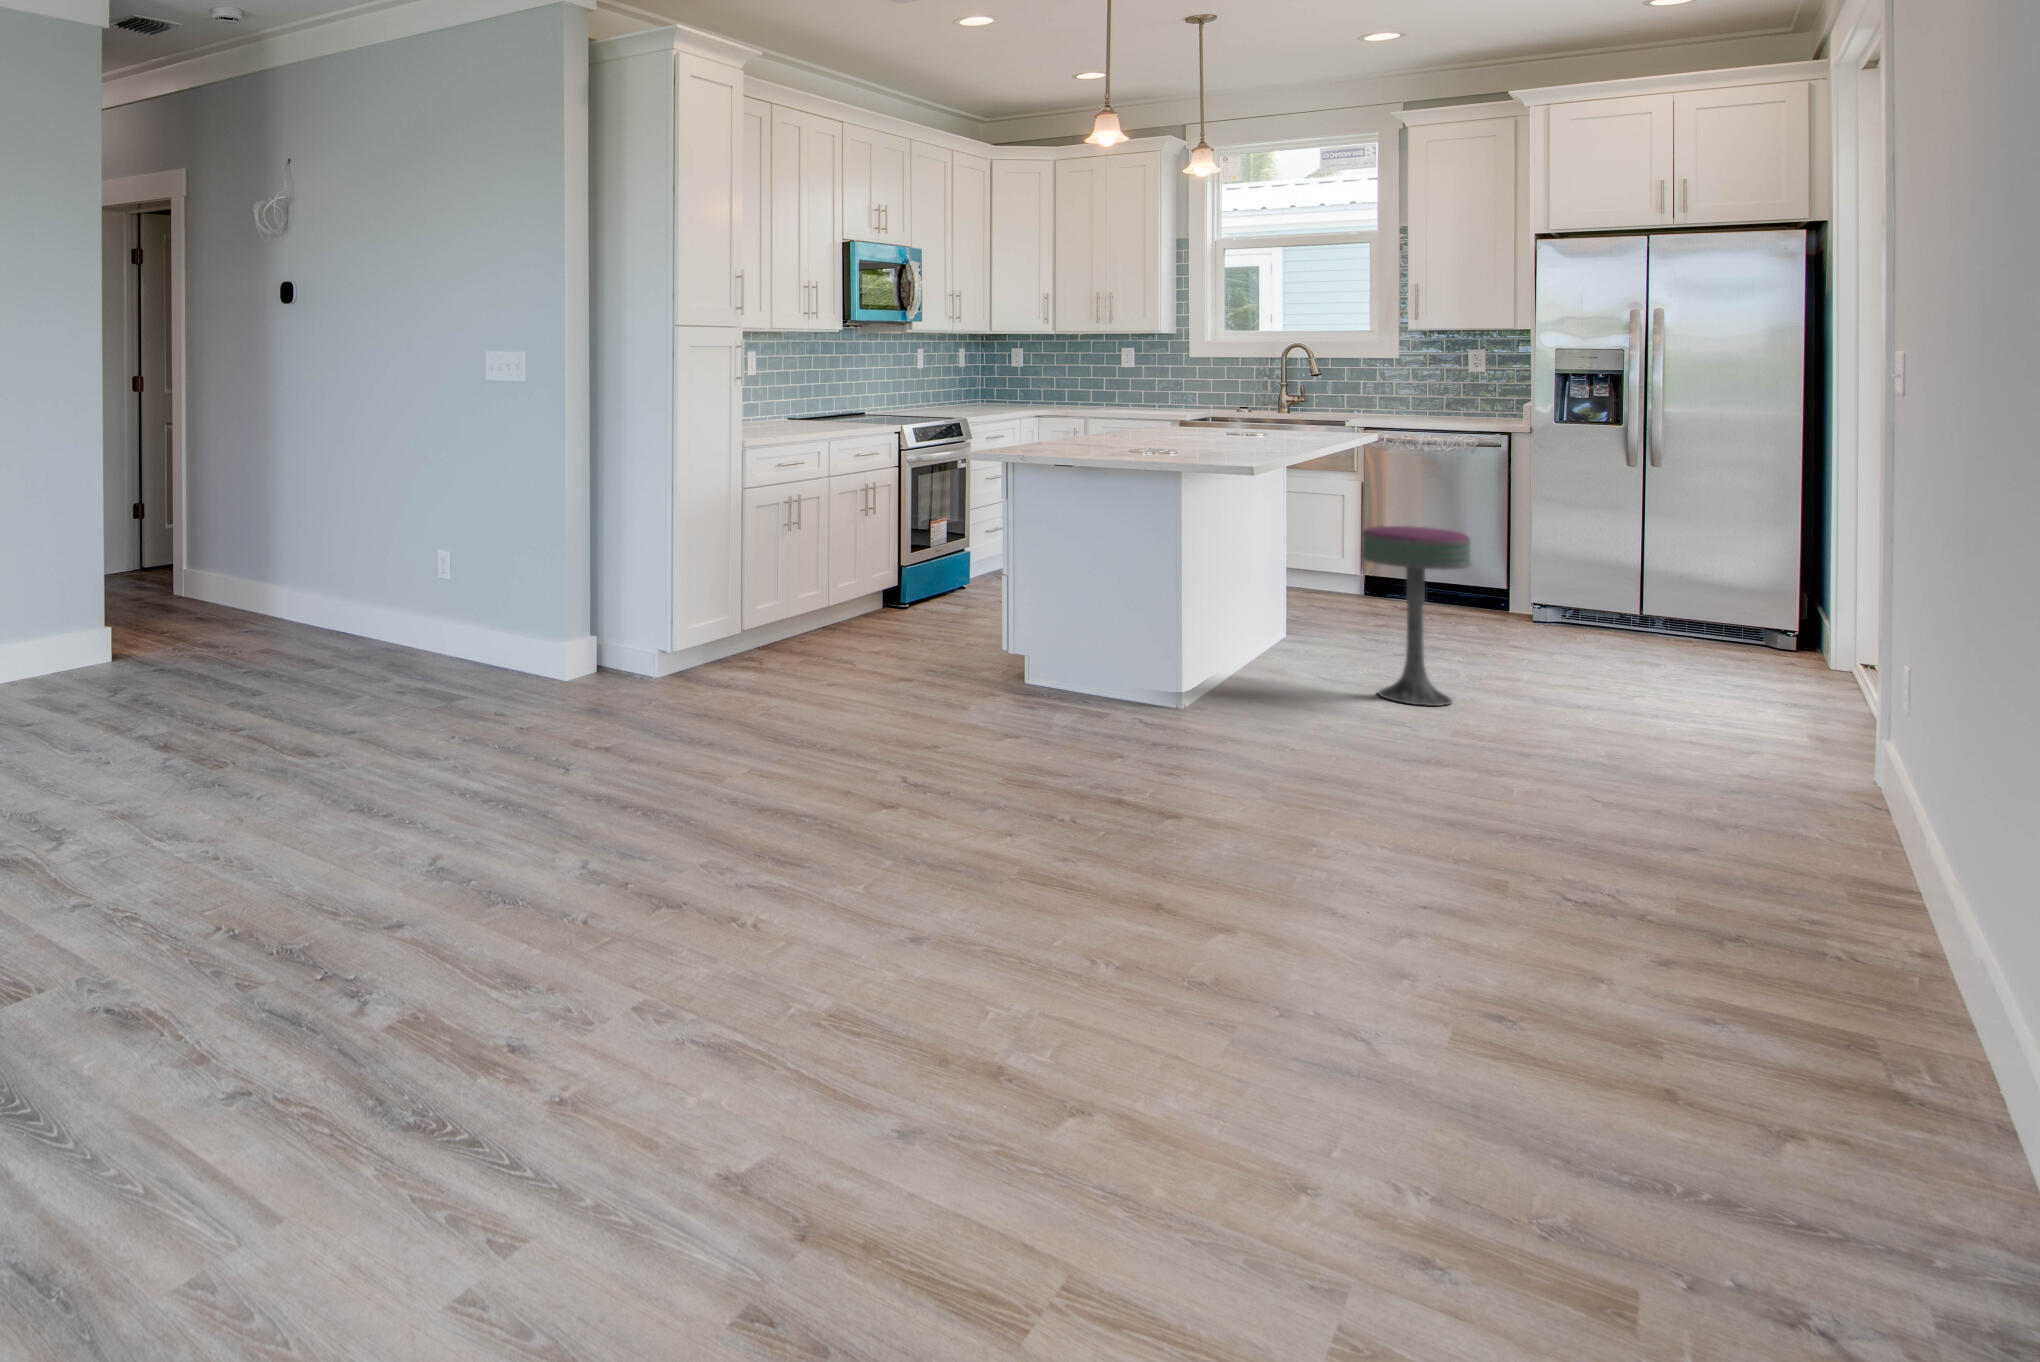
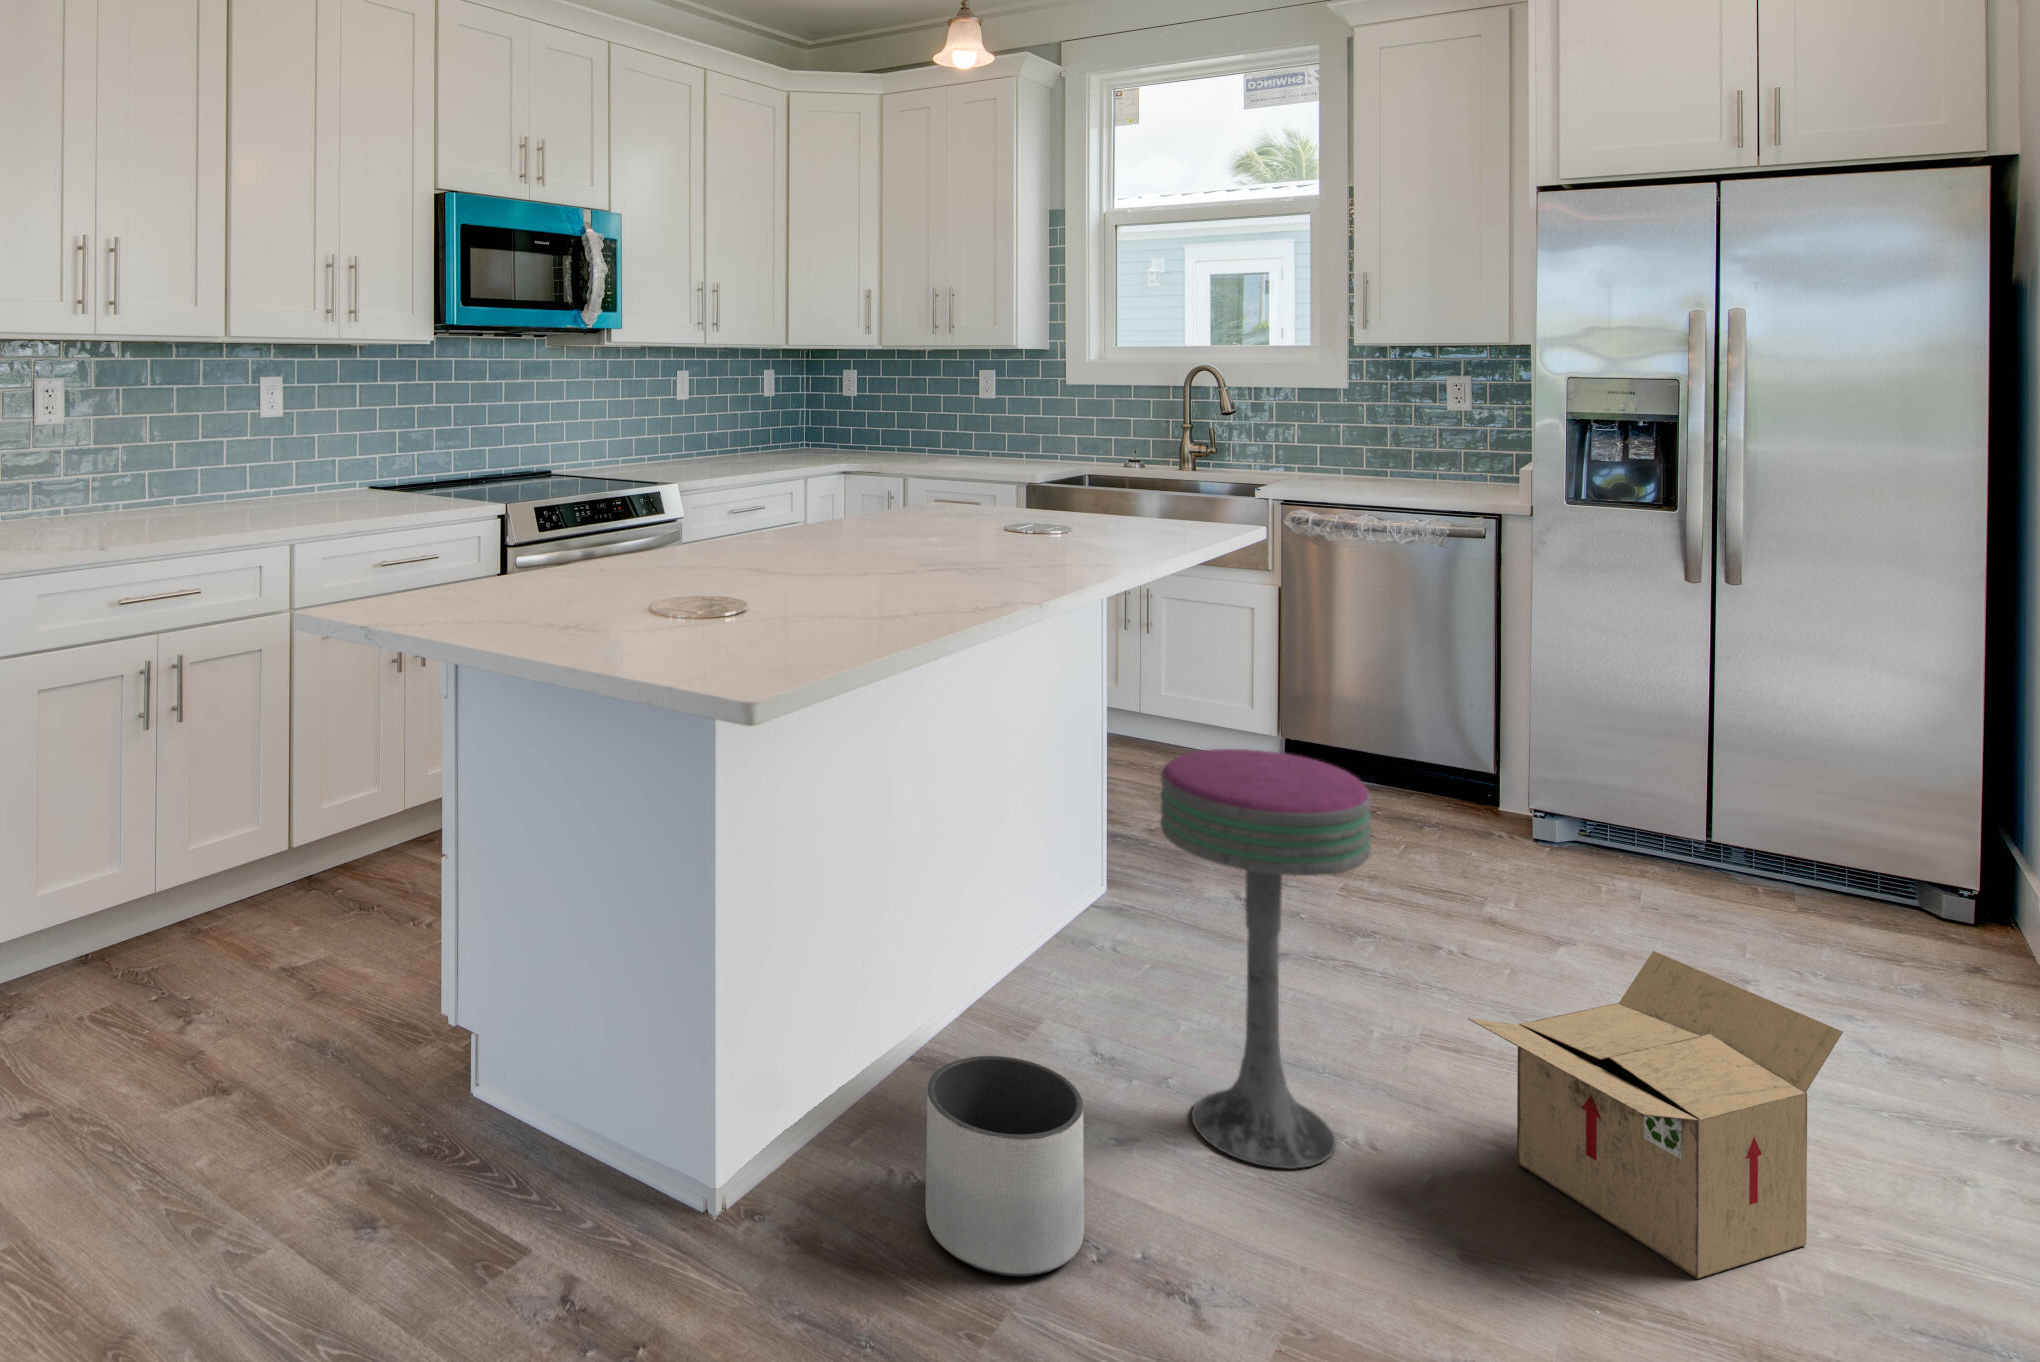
cardboard box: none [1518,616,1695,729] -> present [1468,951,1843,1279]
planter: none [1273,649,1350,723] -> present [926,1056,1084,1276]

